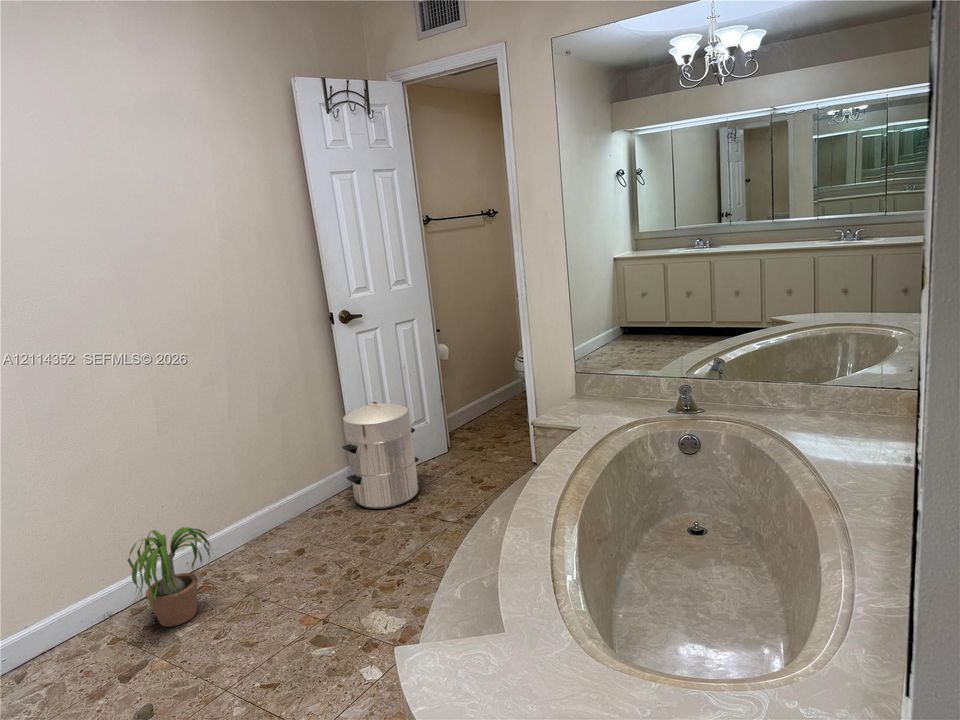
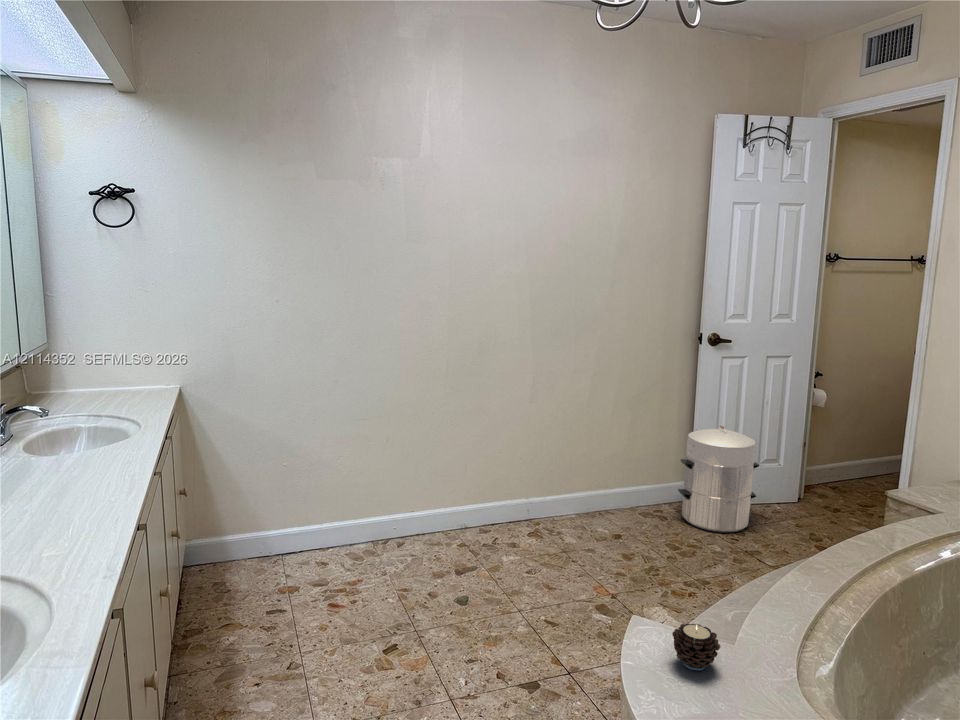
potted plant: present [128,527,210,627] -> none [475,473,556,553]
candle: none [457,635,508,689] -> present [672,624,721,670]

